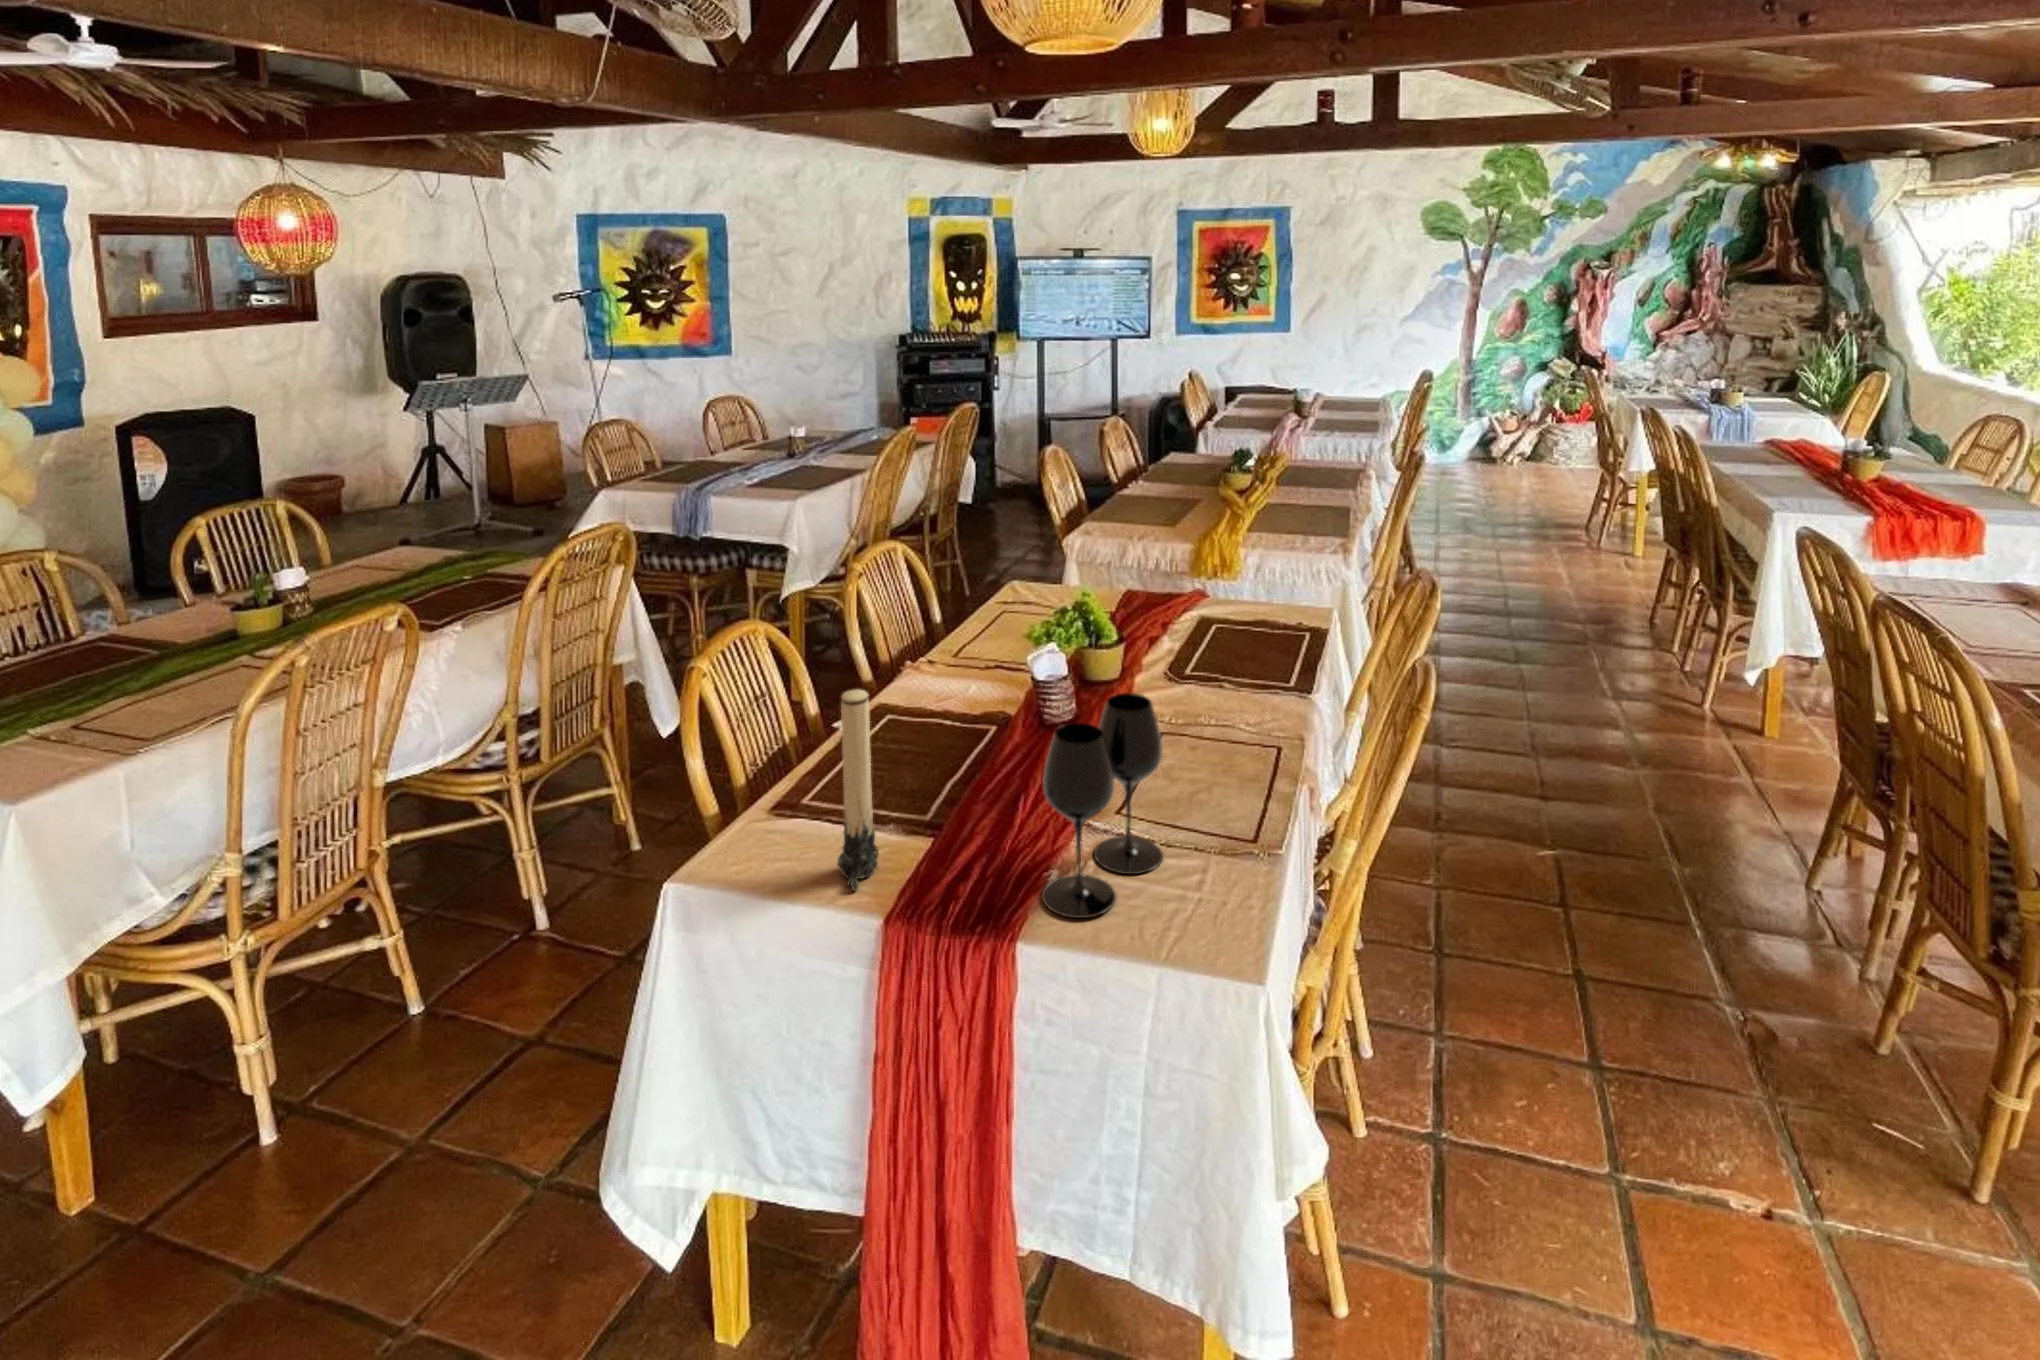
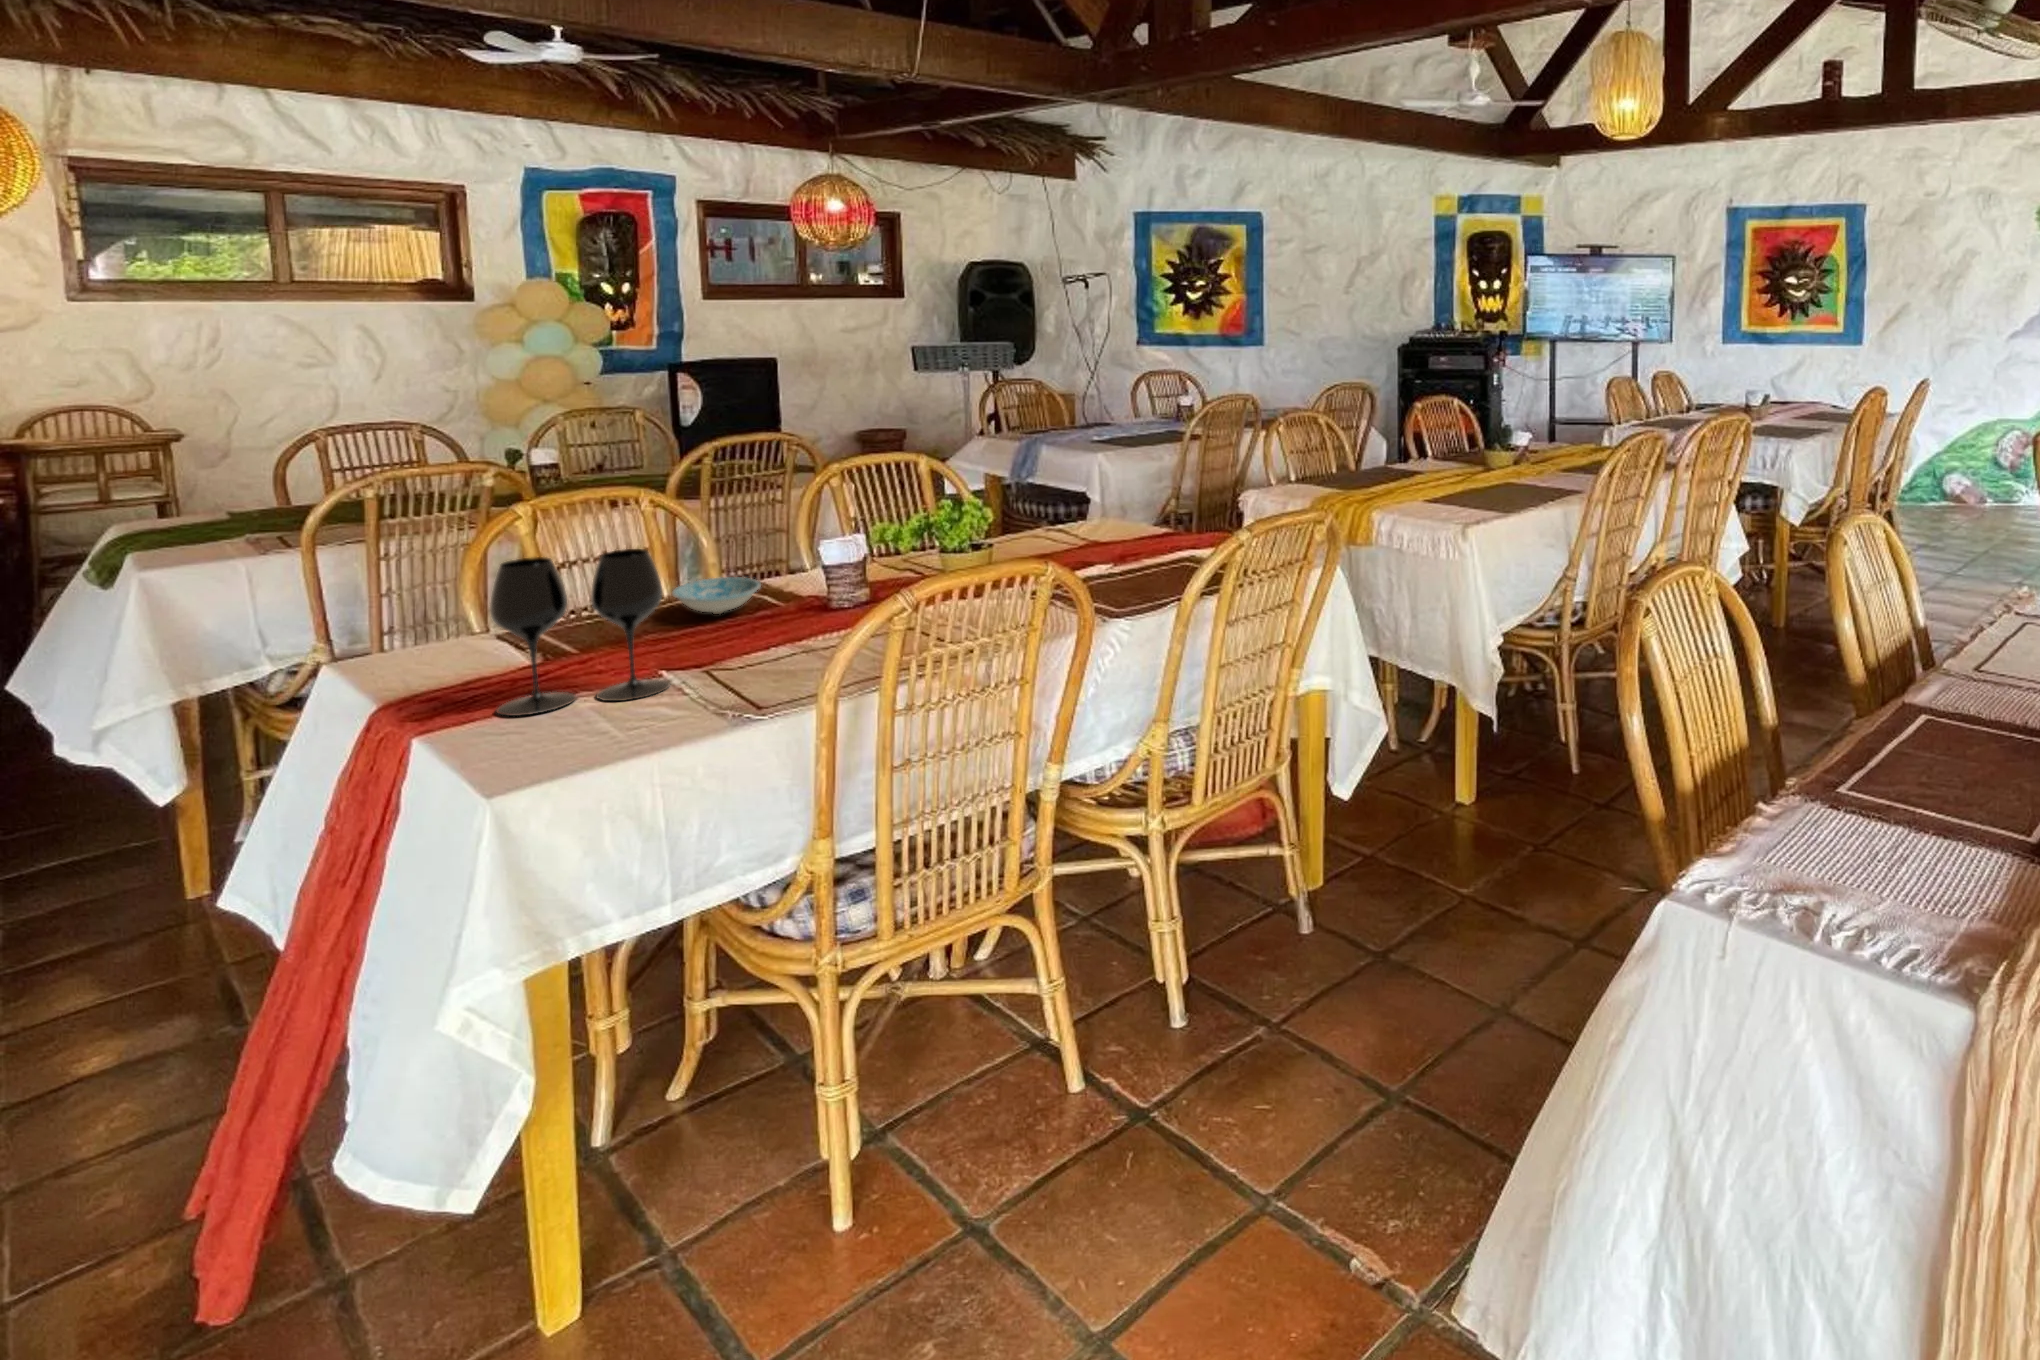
candle: present [838,689,879,891] -> none [431,518,487,676]
ceramic bowl: none [907,699,1007,747] -> present [672,577,761,614]

